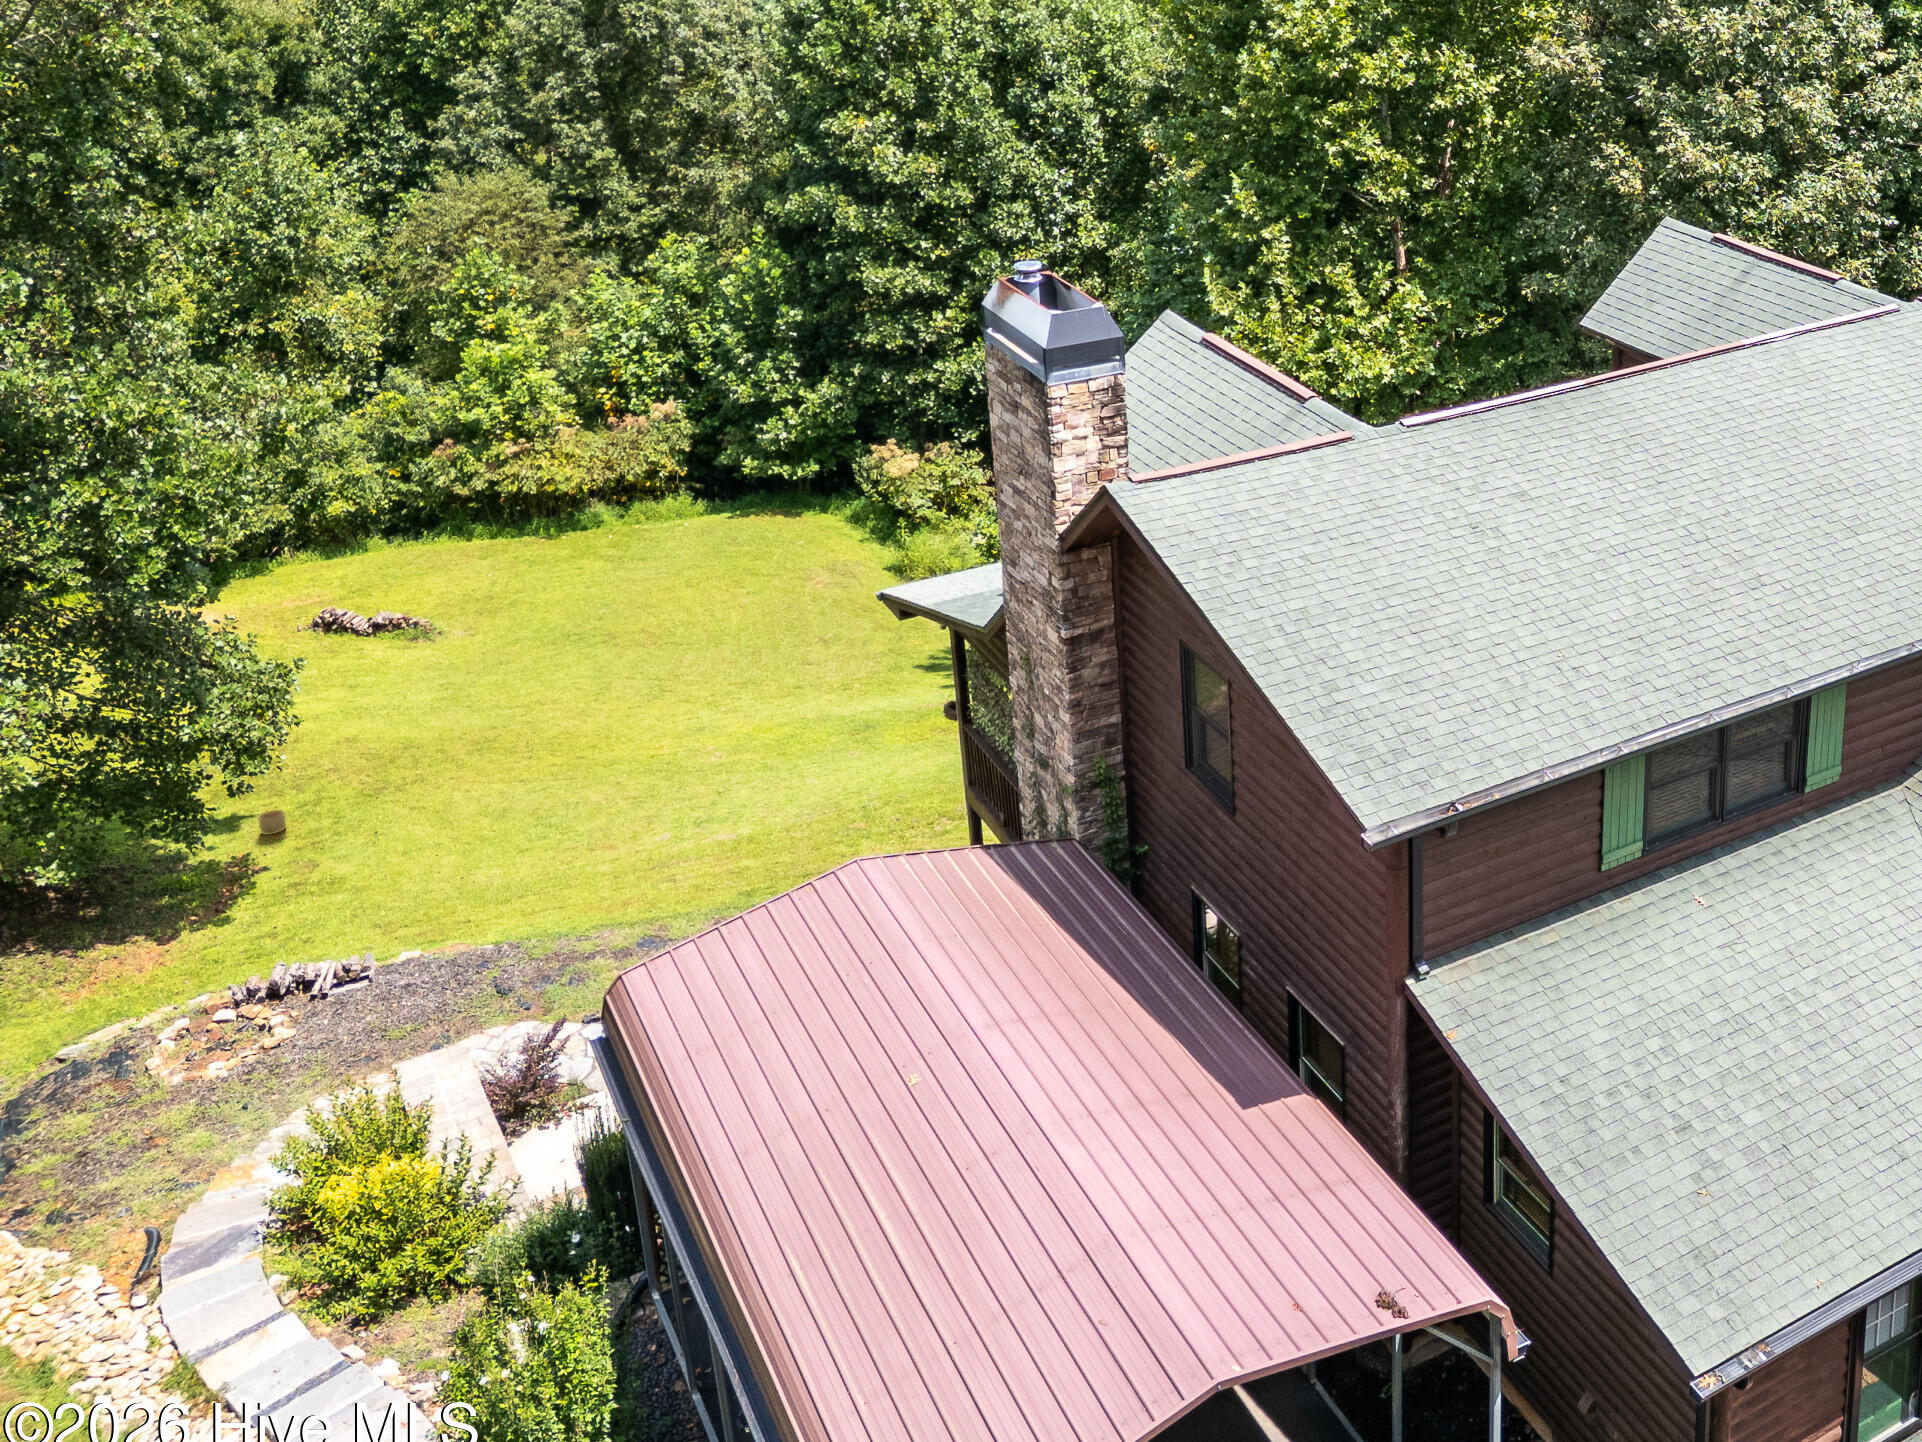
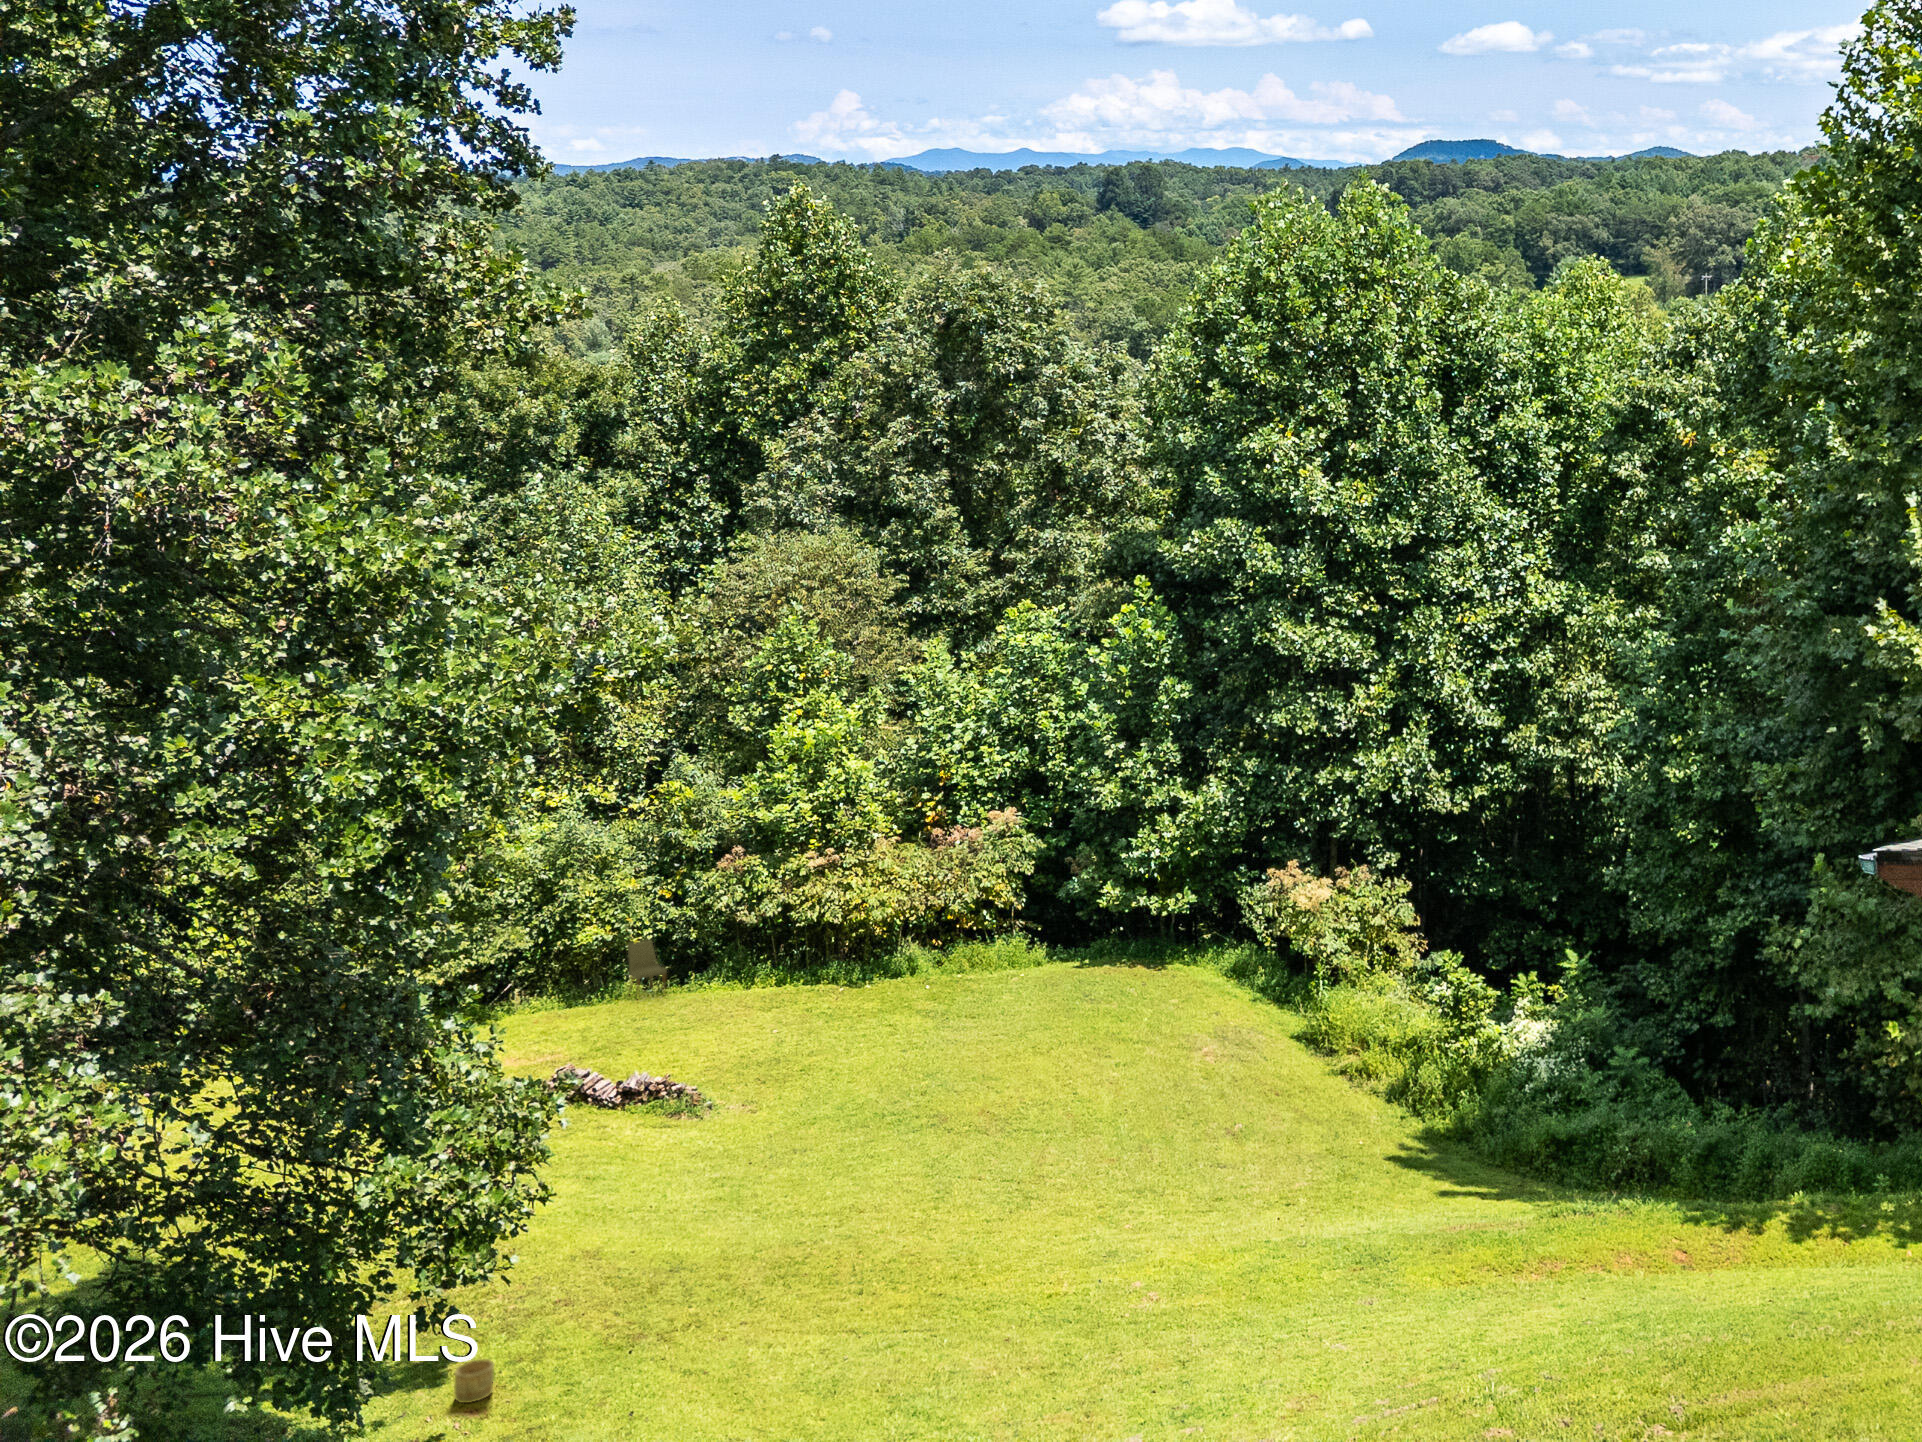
chair: none [369,506,406,551] -> present [628,940,667,995]

